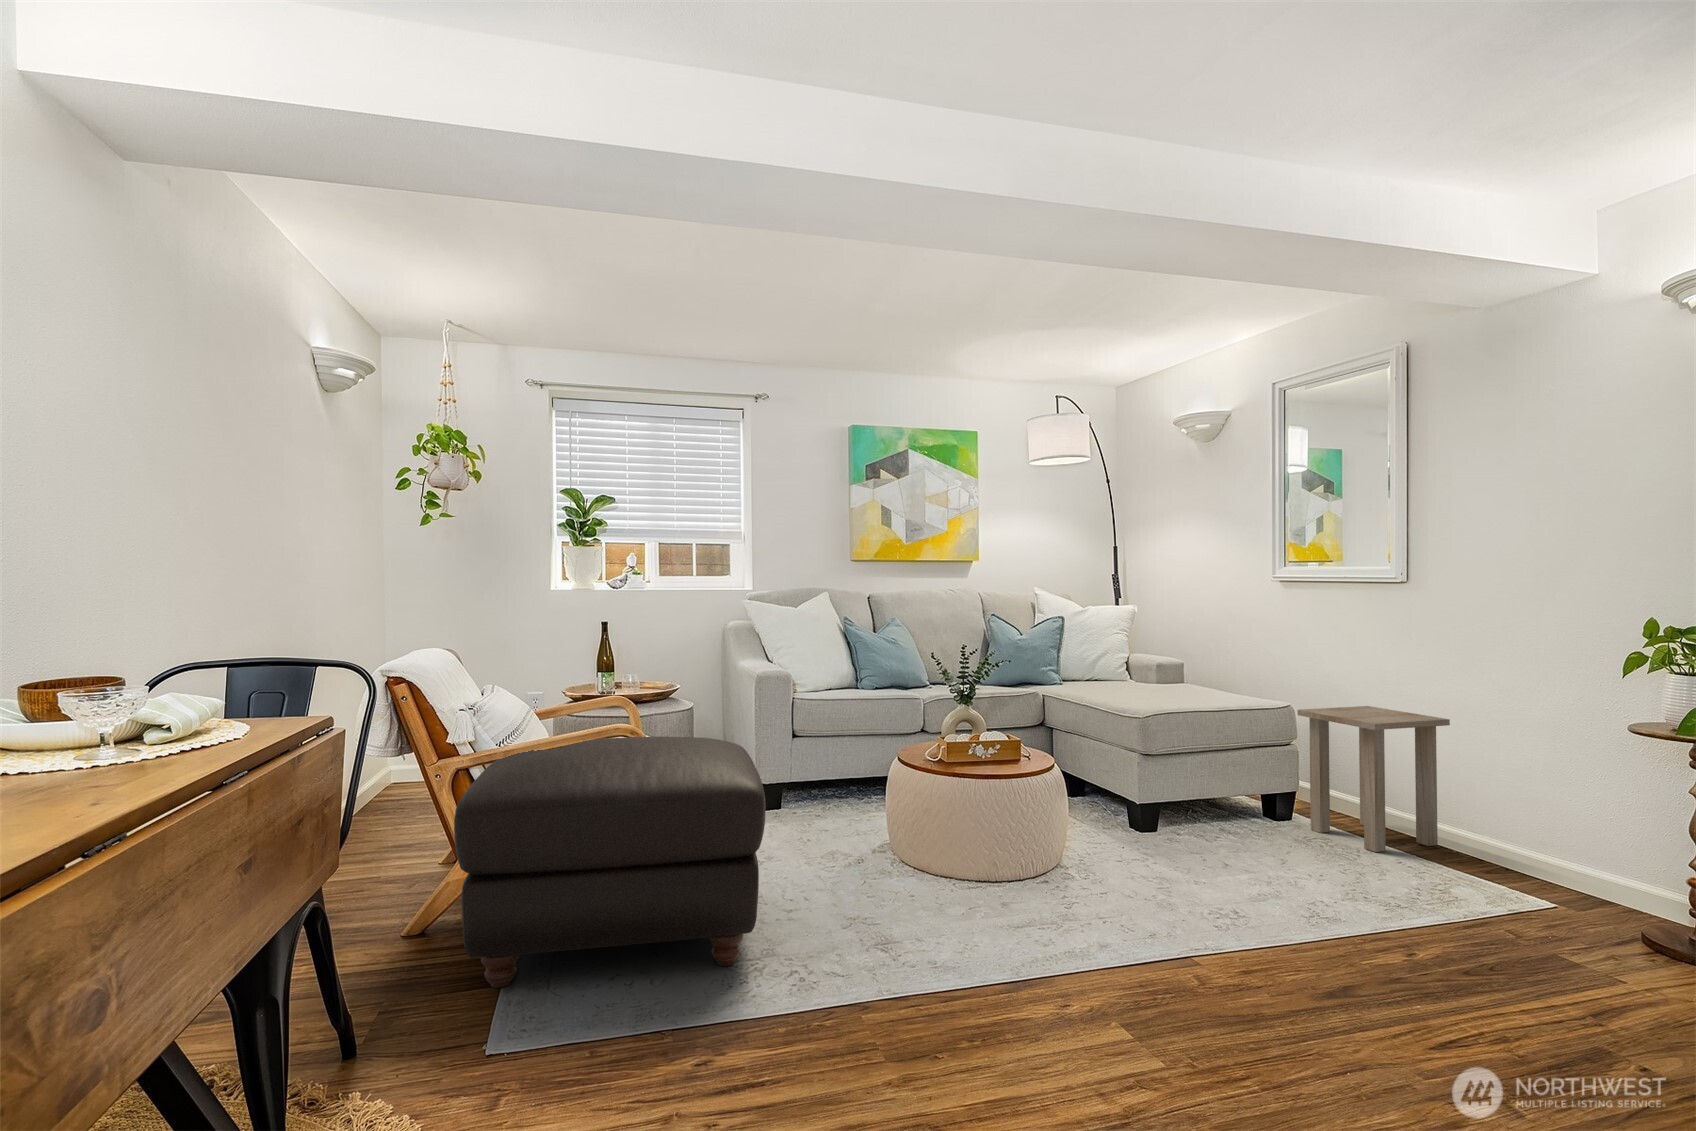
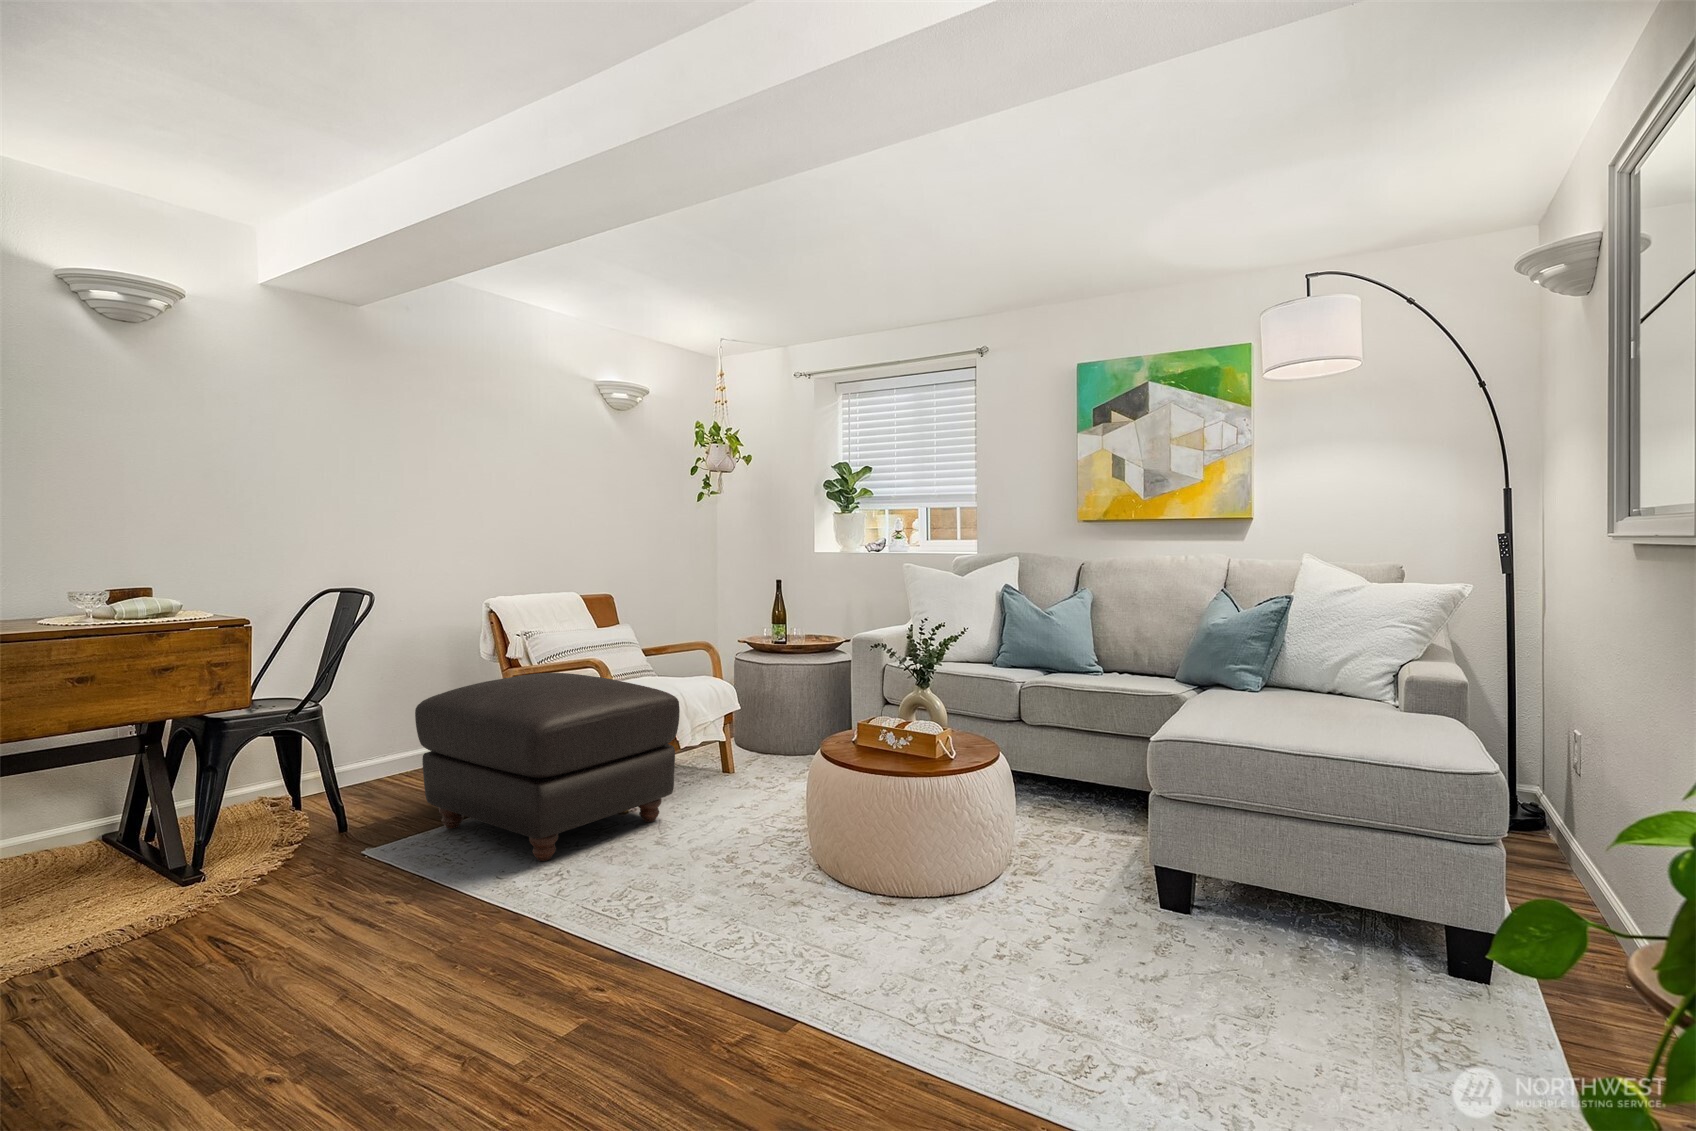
side table: present [1298,706,1450,852] -> none [1401,774,1643,1093]

